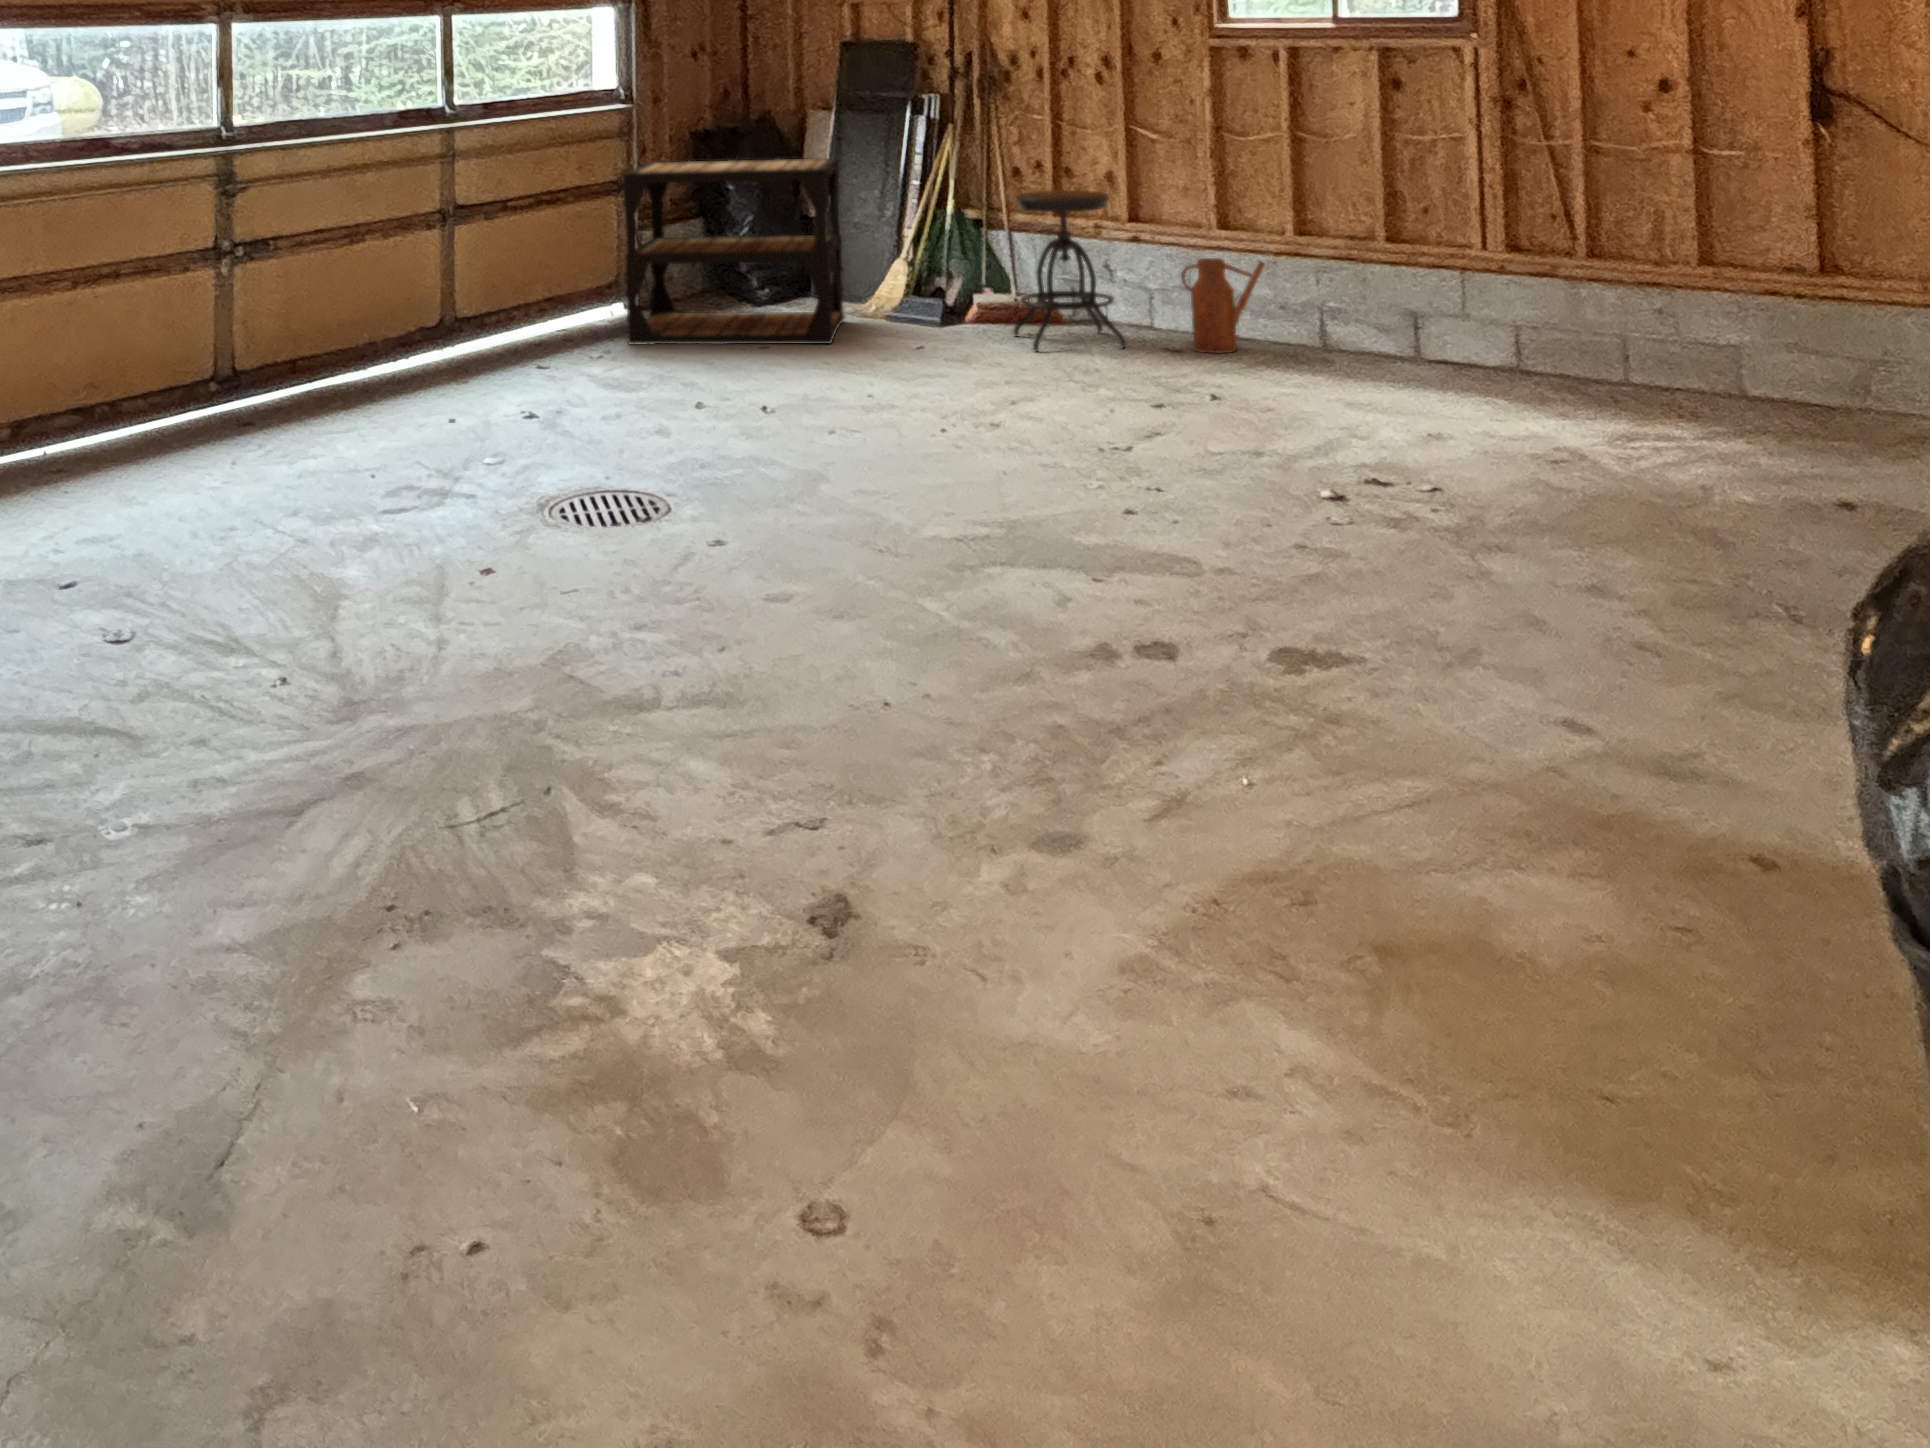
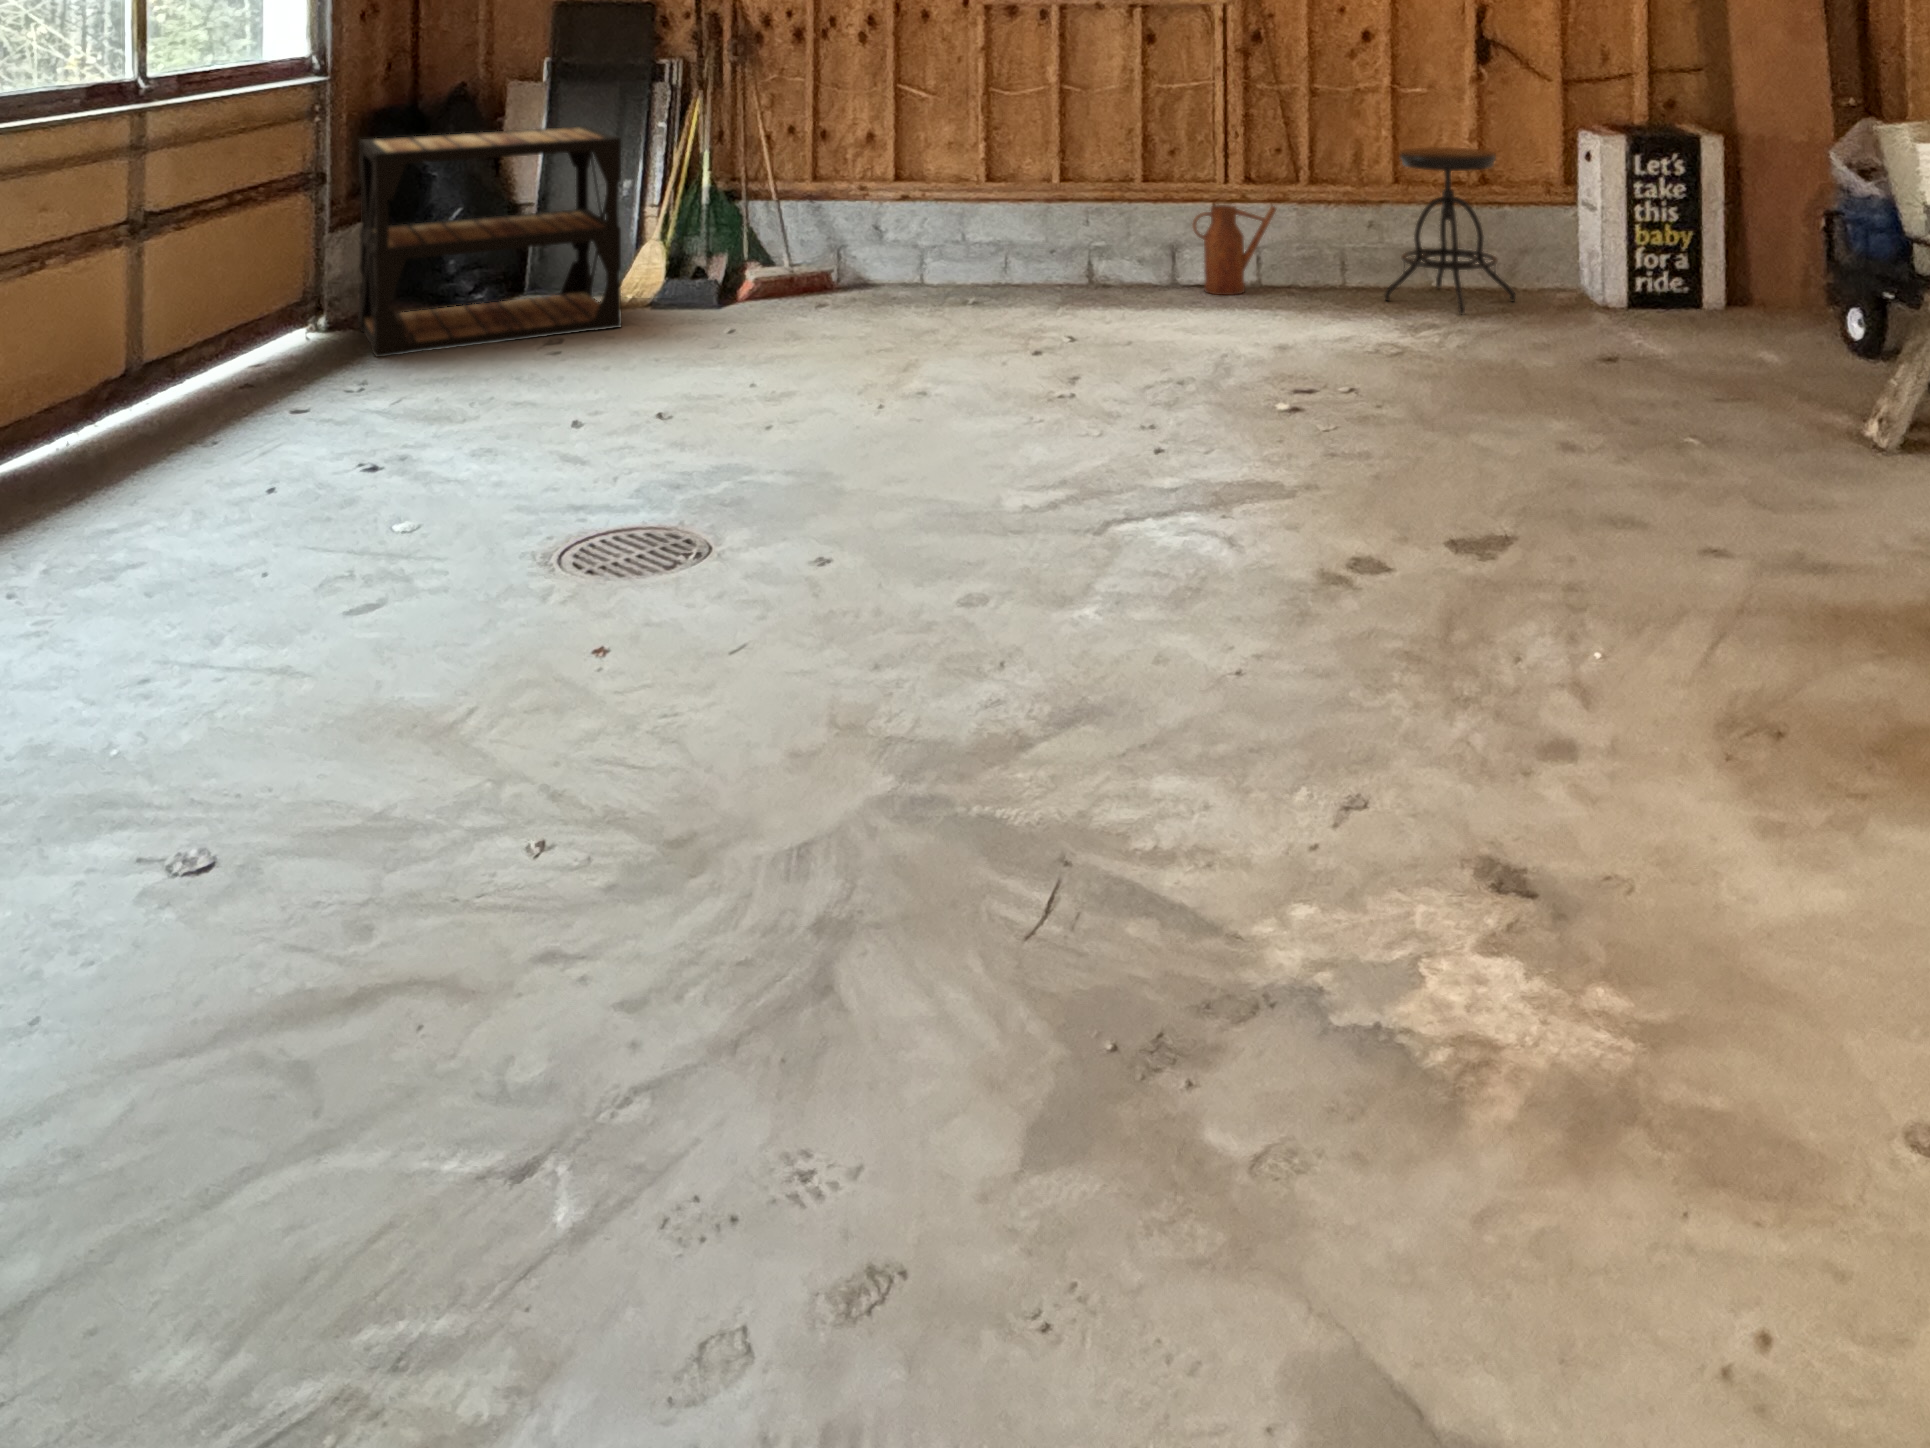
stool: present [1014,190,1126,352] -> present [1384,147,1516,315]
watering can: present [1181,258,1264,354] -> present [1193,205,1276,295]

